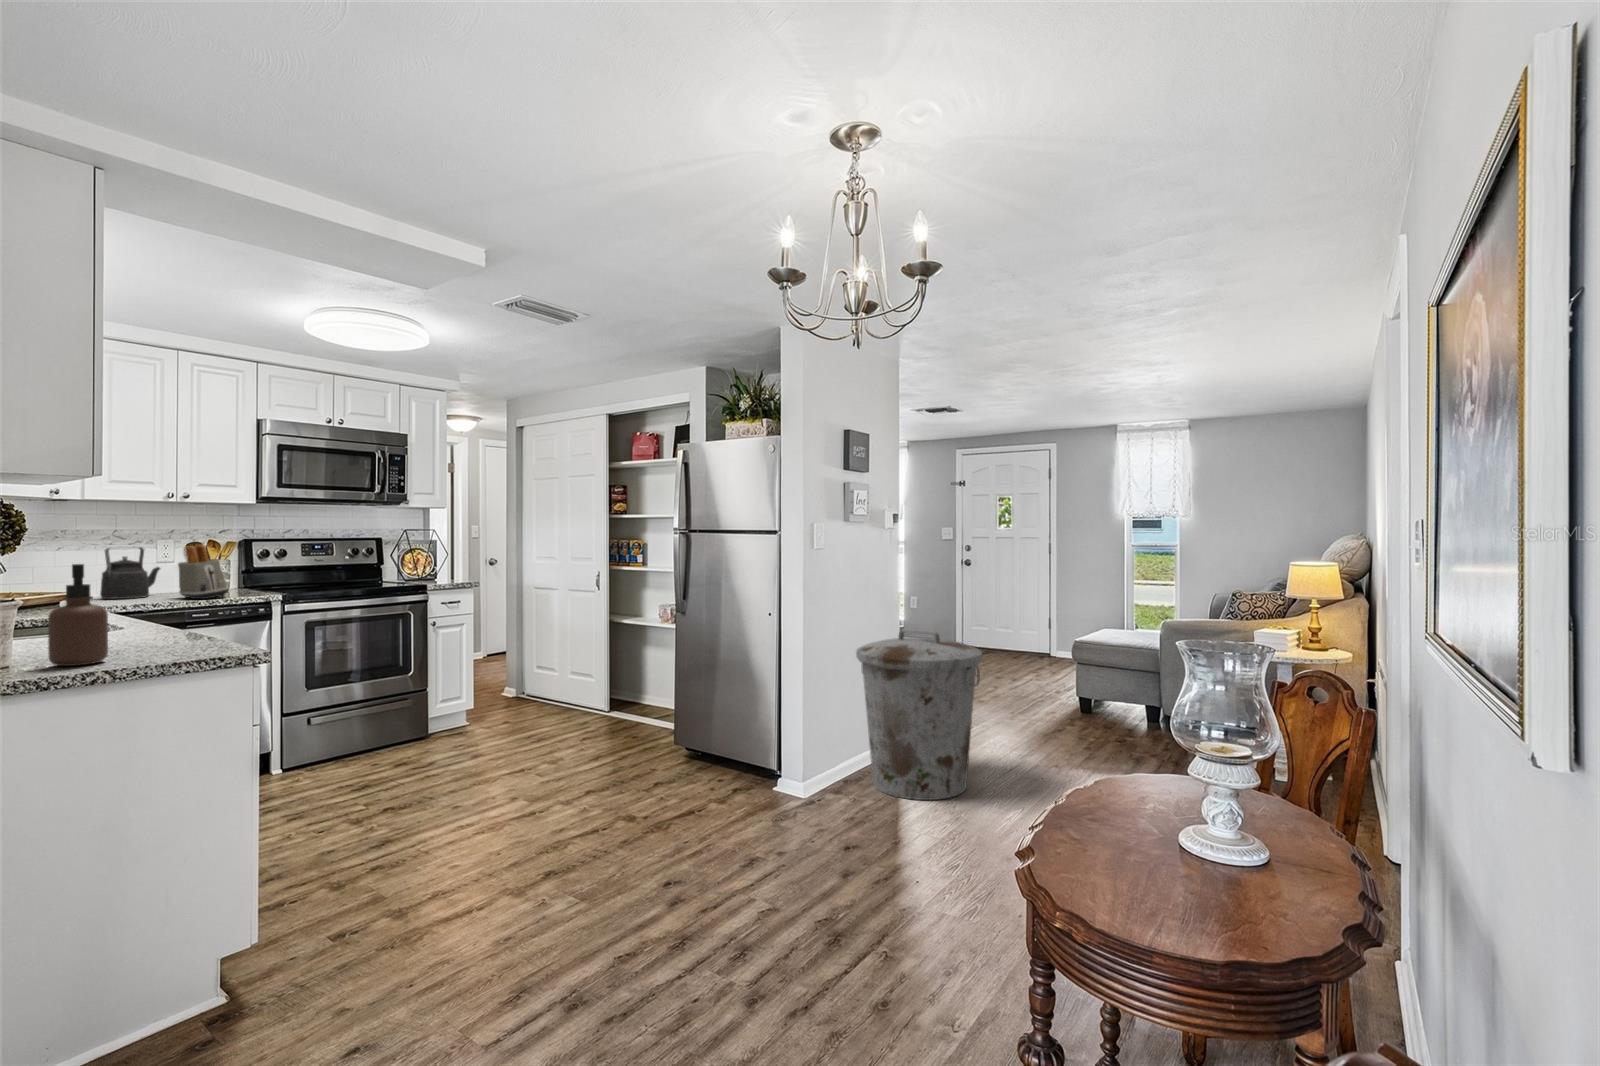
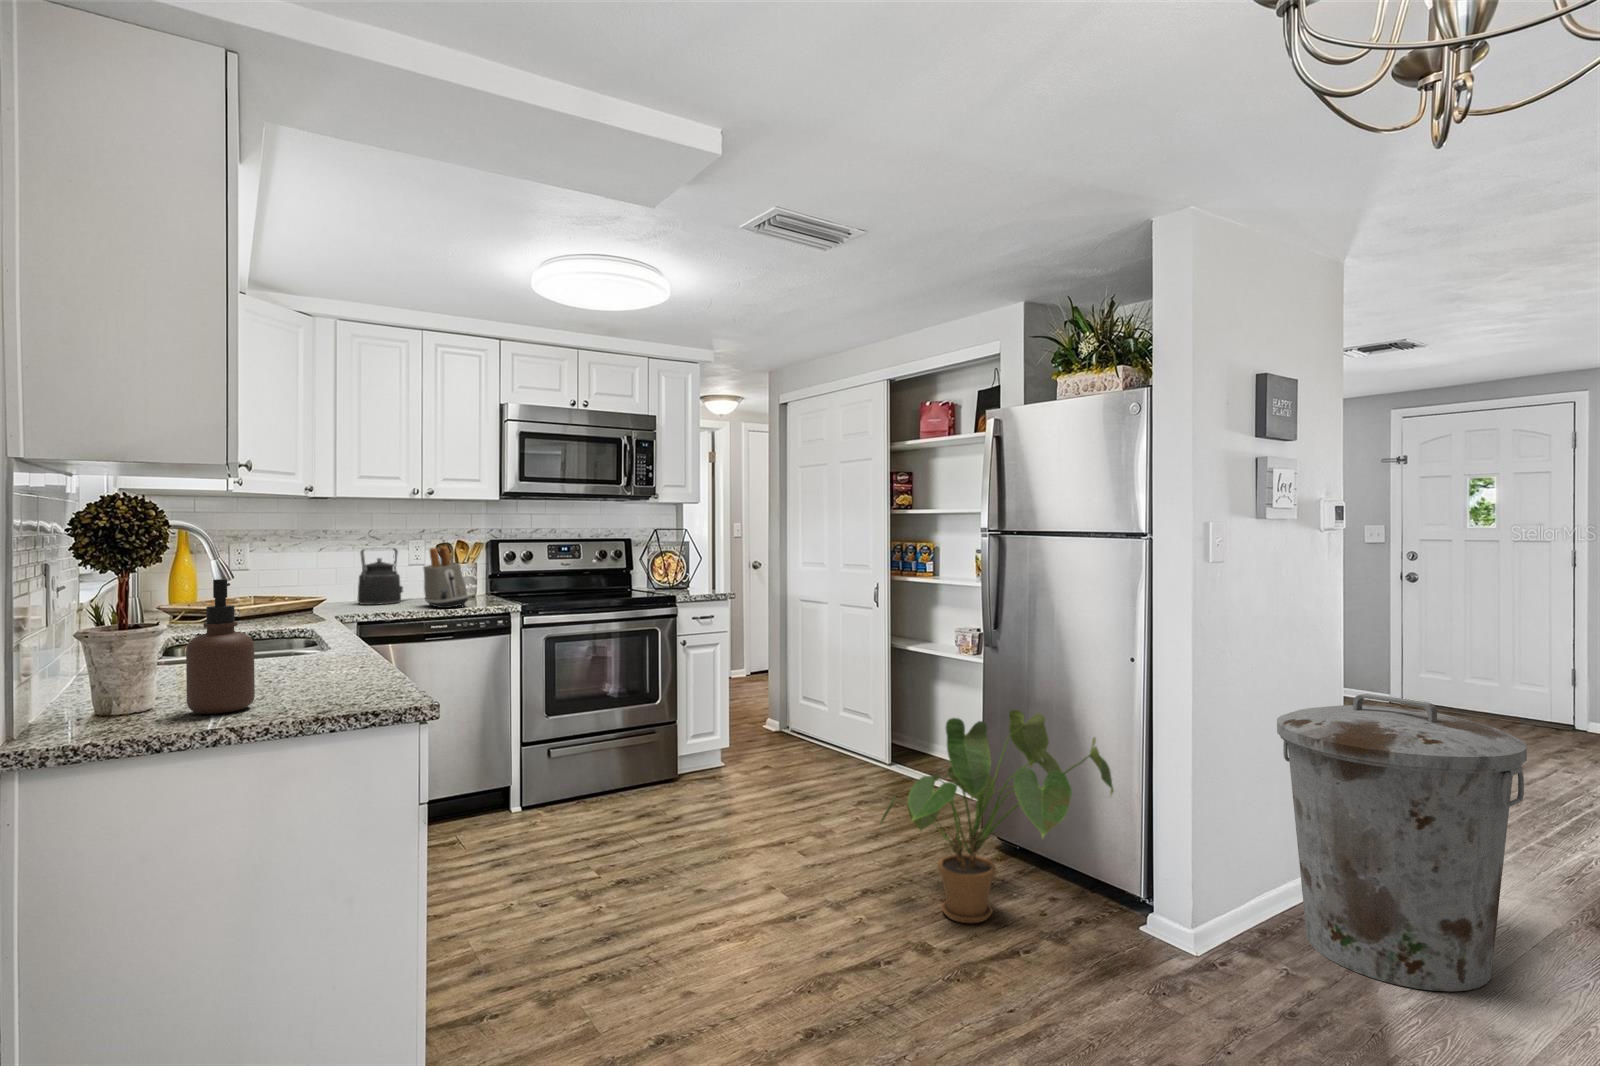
house plant: none [598,654,758,801] -> present [881,710,1114,923]

